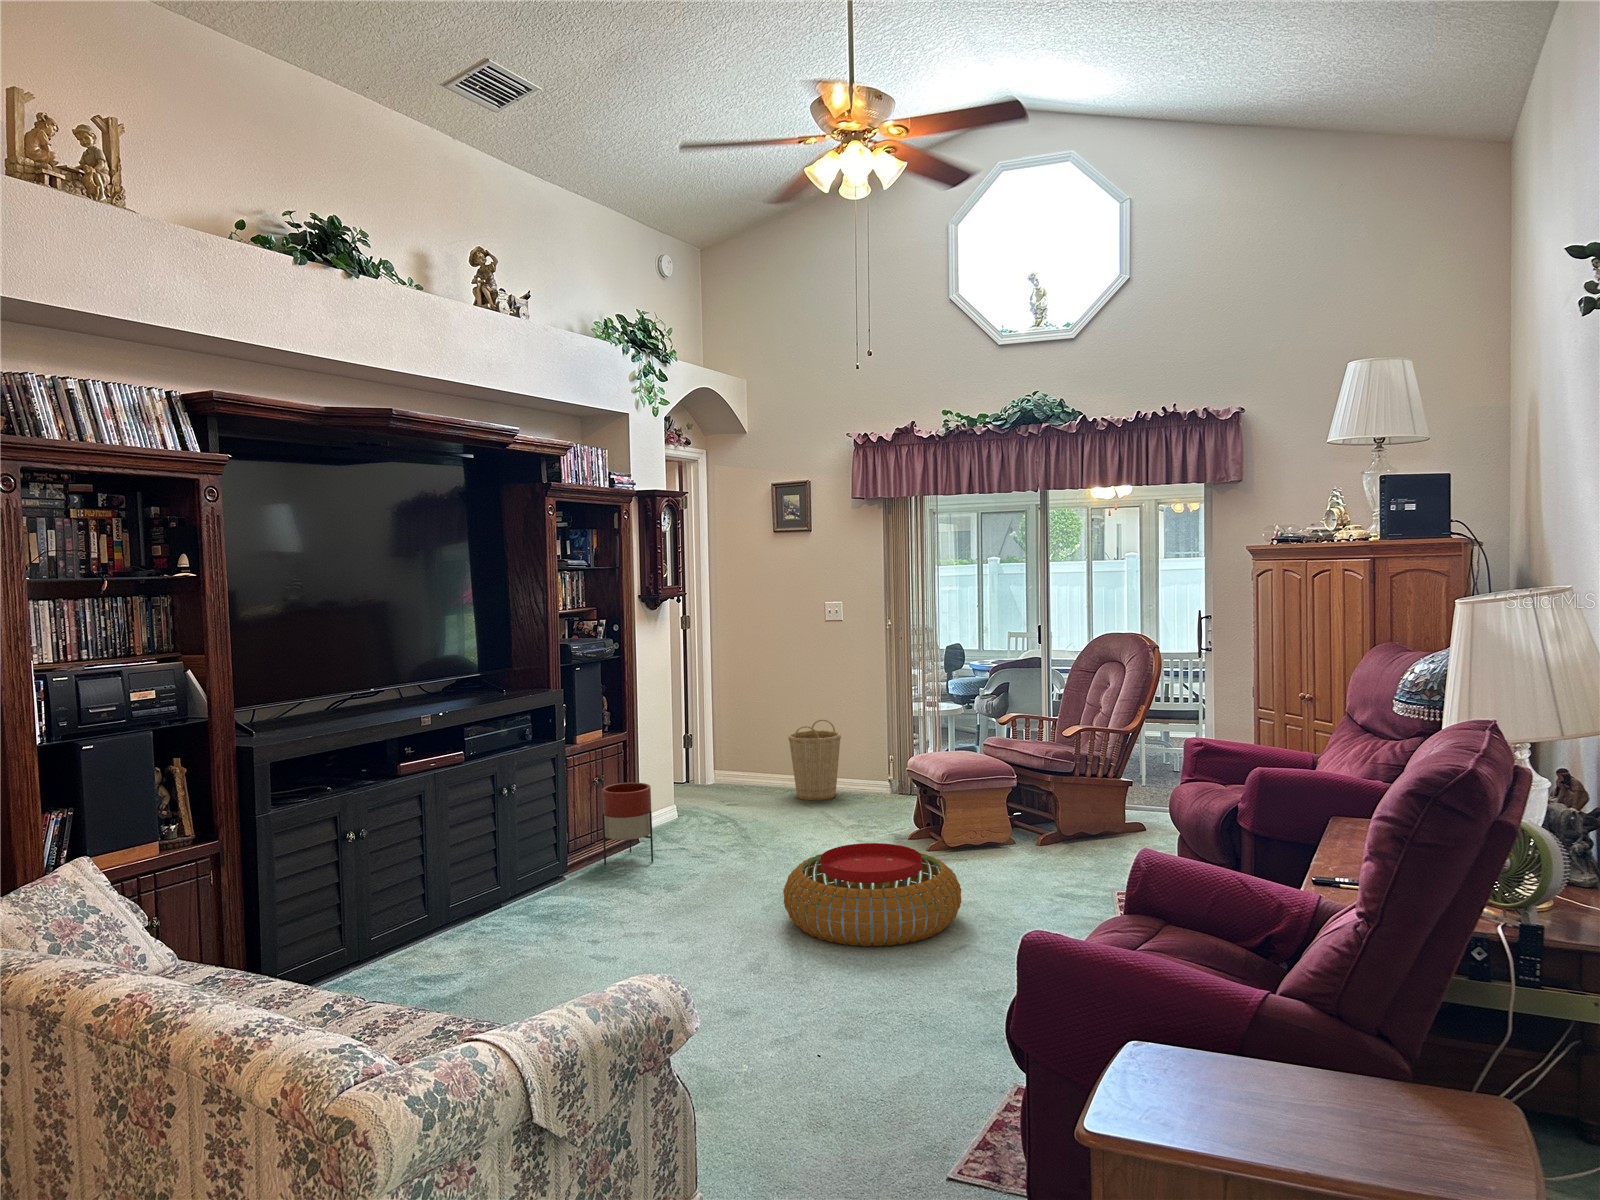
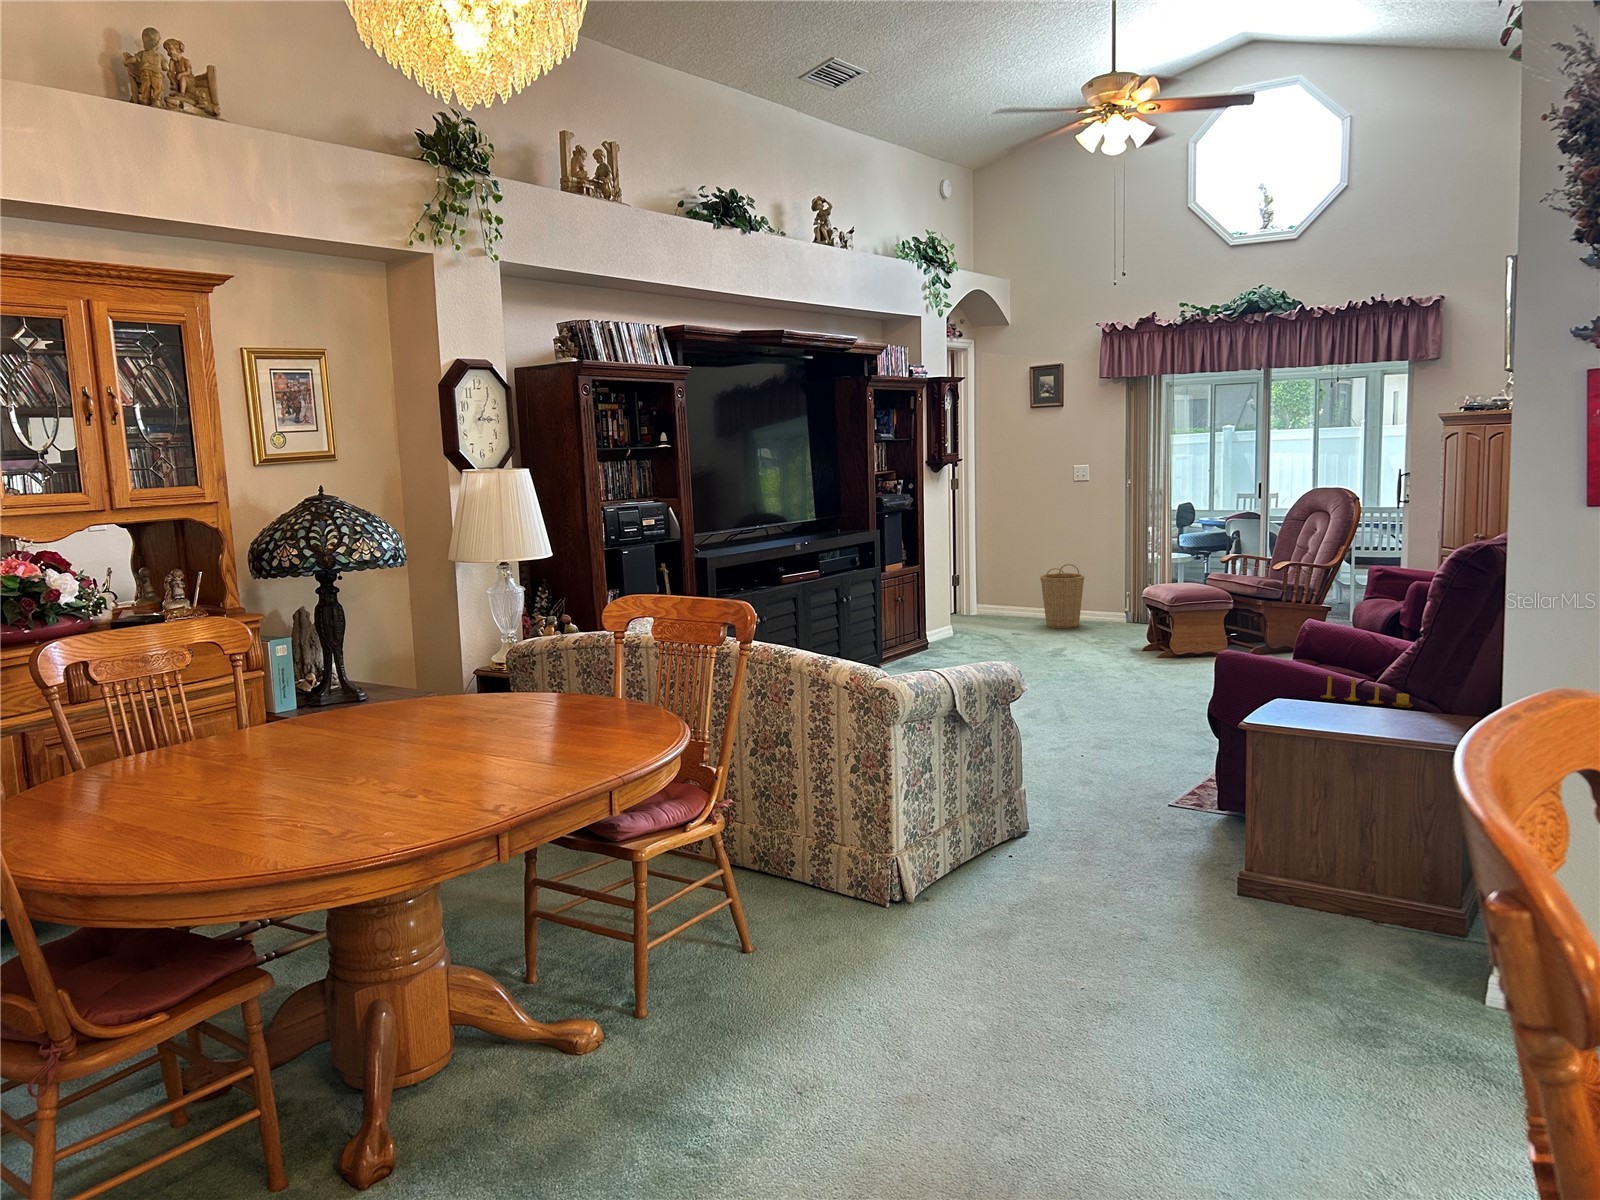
planter: present [602,783,653,865] -> none [904,603,942,662]
pouf: present [783,843,962,947] -> none [1048,642,1182,707]
candle: none [1245,1056,1439,1144] -> present [1320,676,1413,708]

